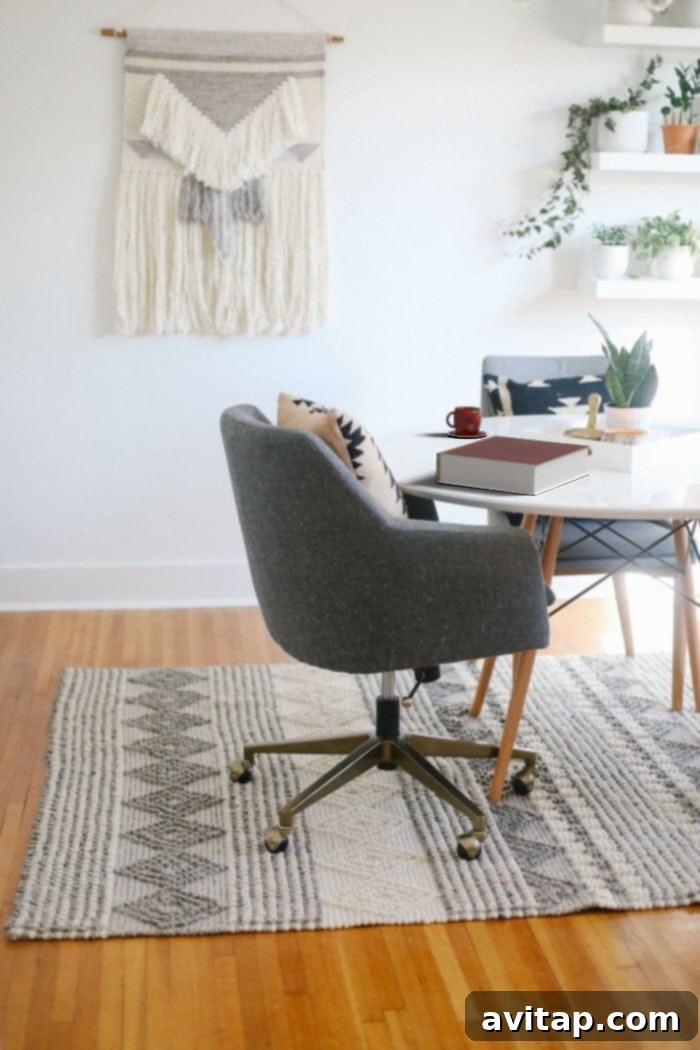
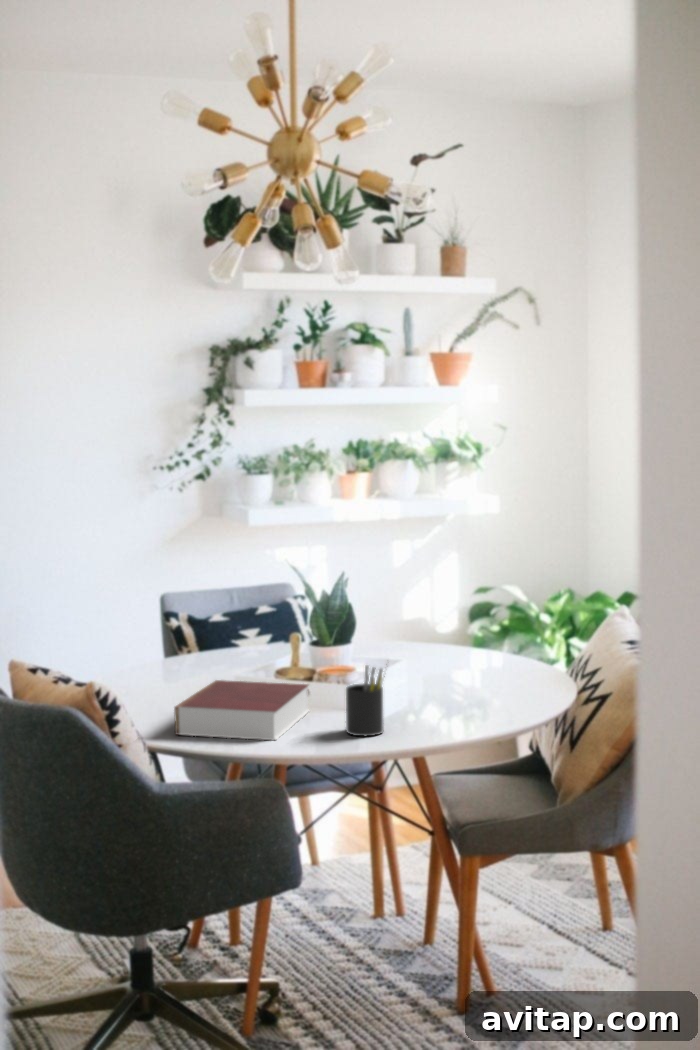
teacup: present [446,406,487,438] -> none [148,647,188,679]
pen holder: none [615,418,668,500] -> present [346,664,387,736]

